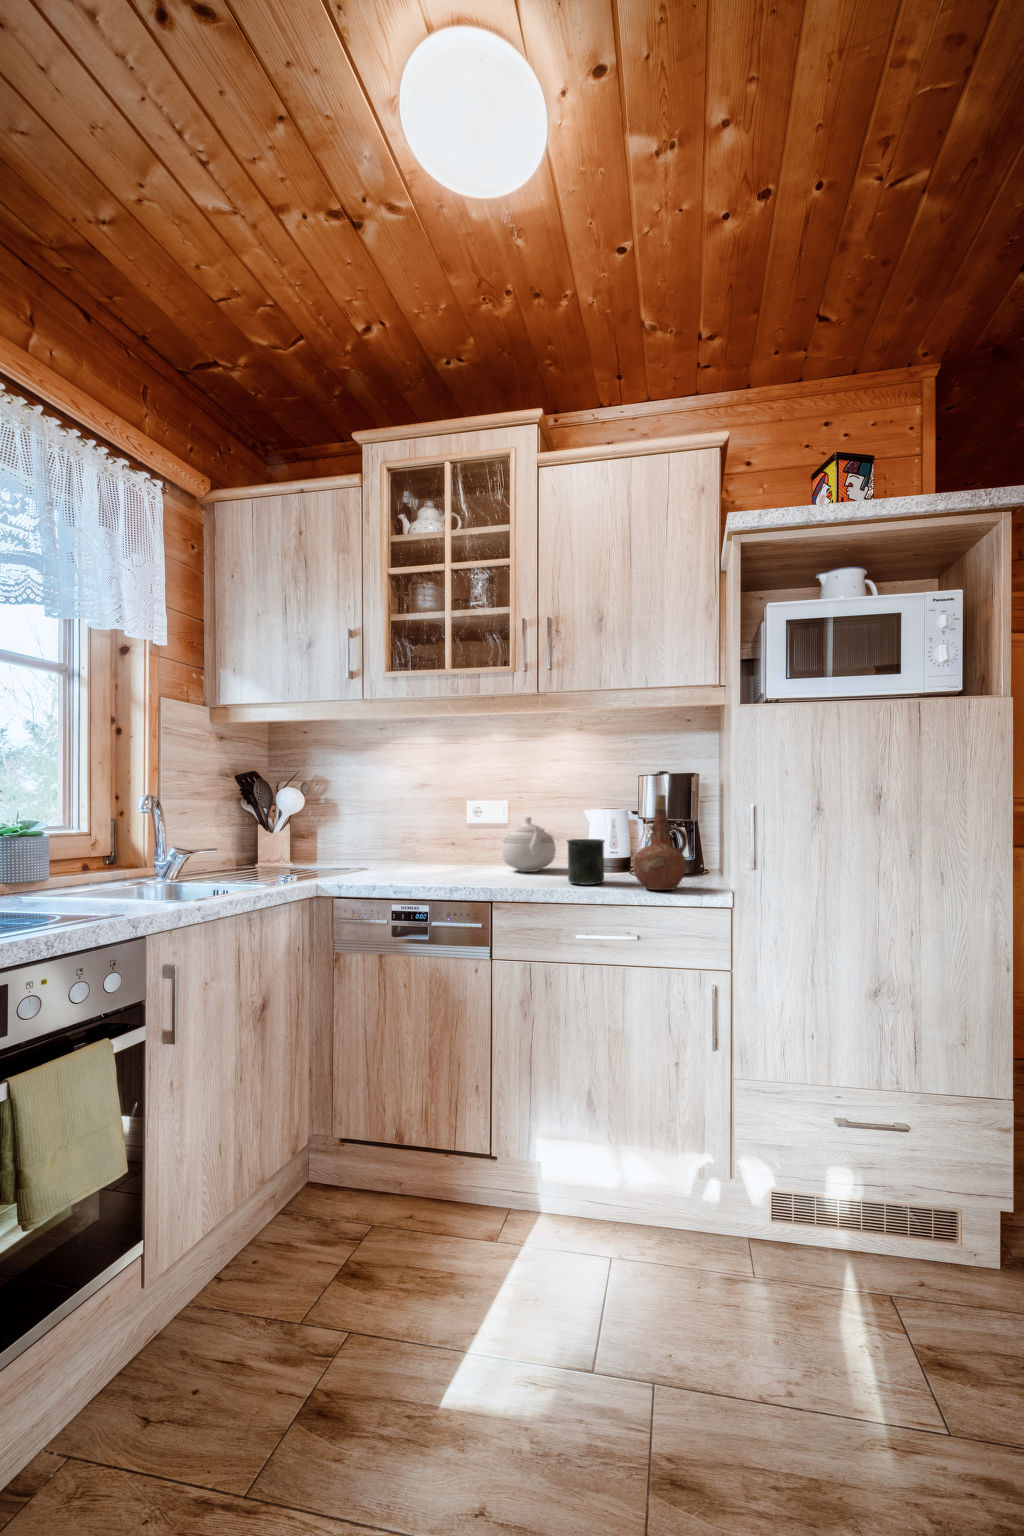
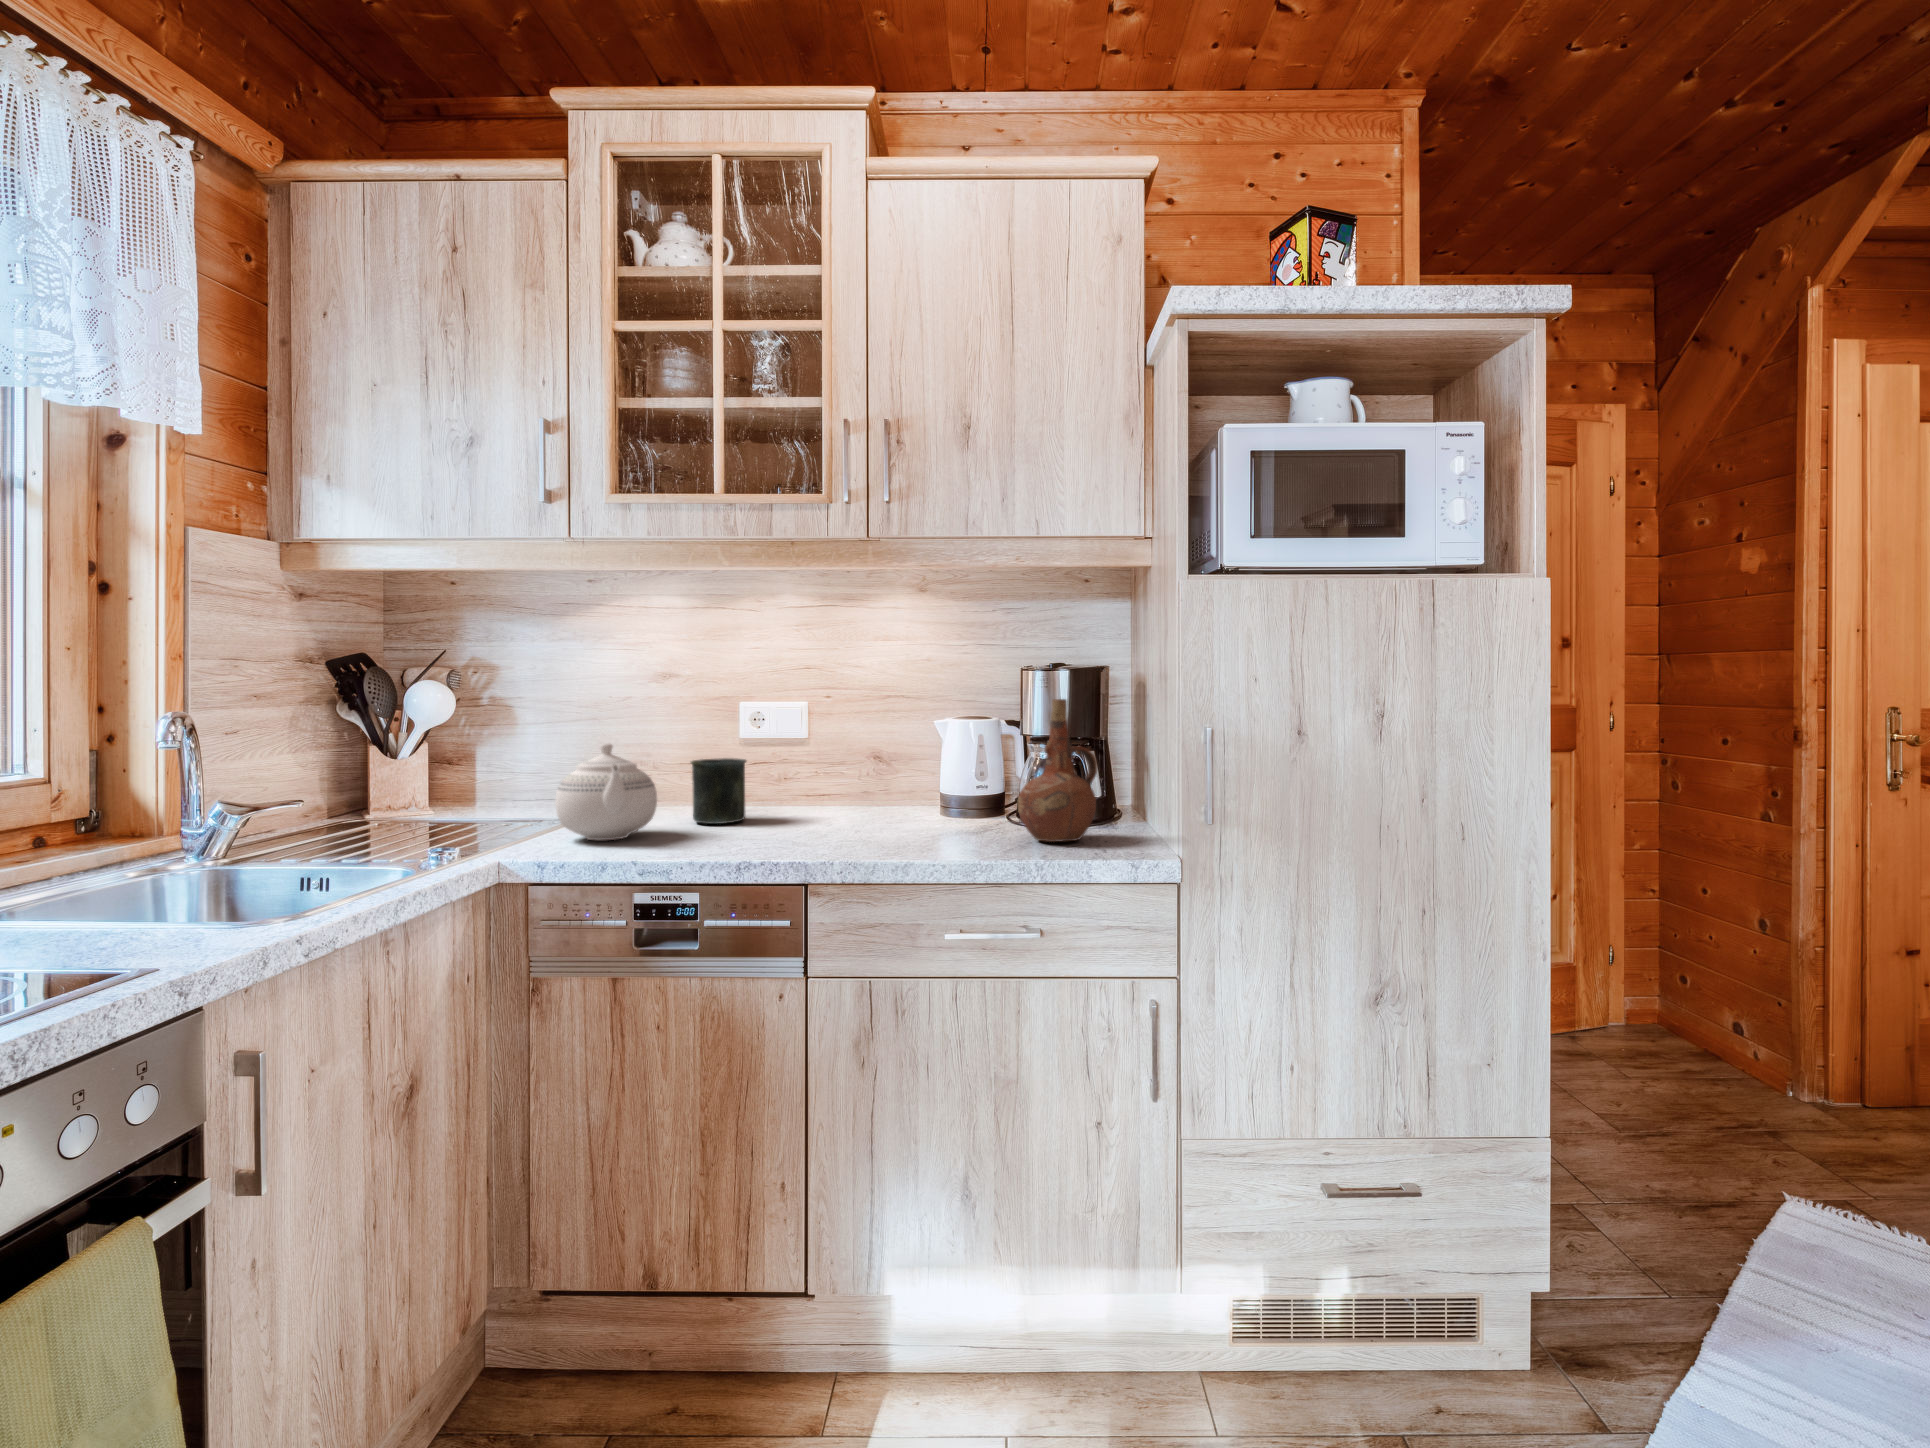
teapot: present [501,817,556,872] -> present [555,743,657,840]
mug: present [567,839,605,885] -> present [691,758,746,824]

